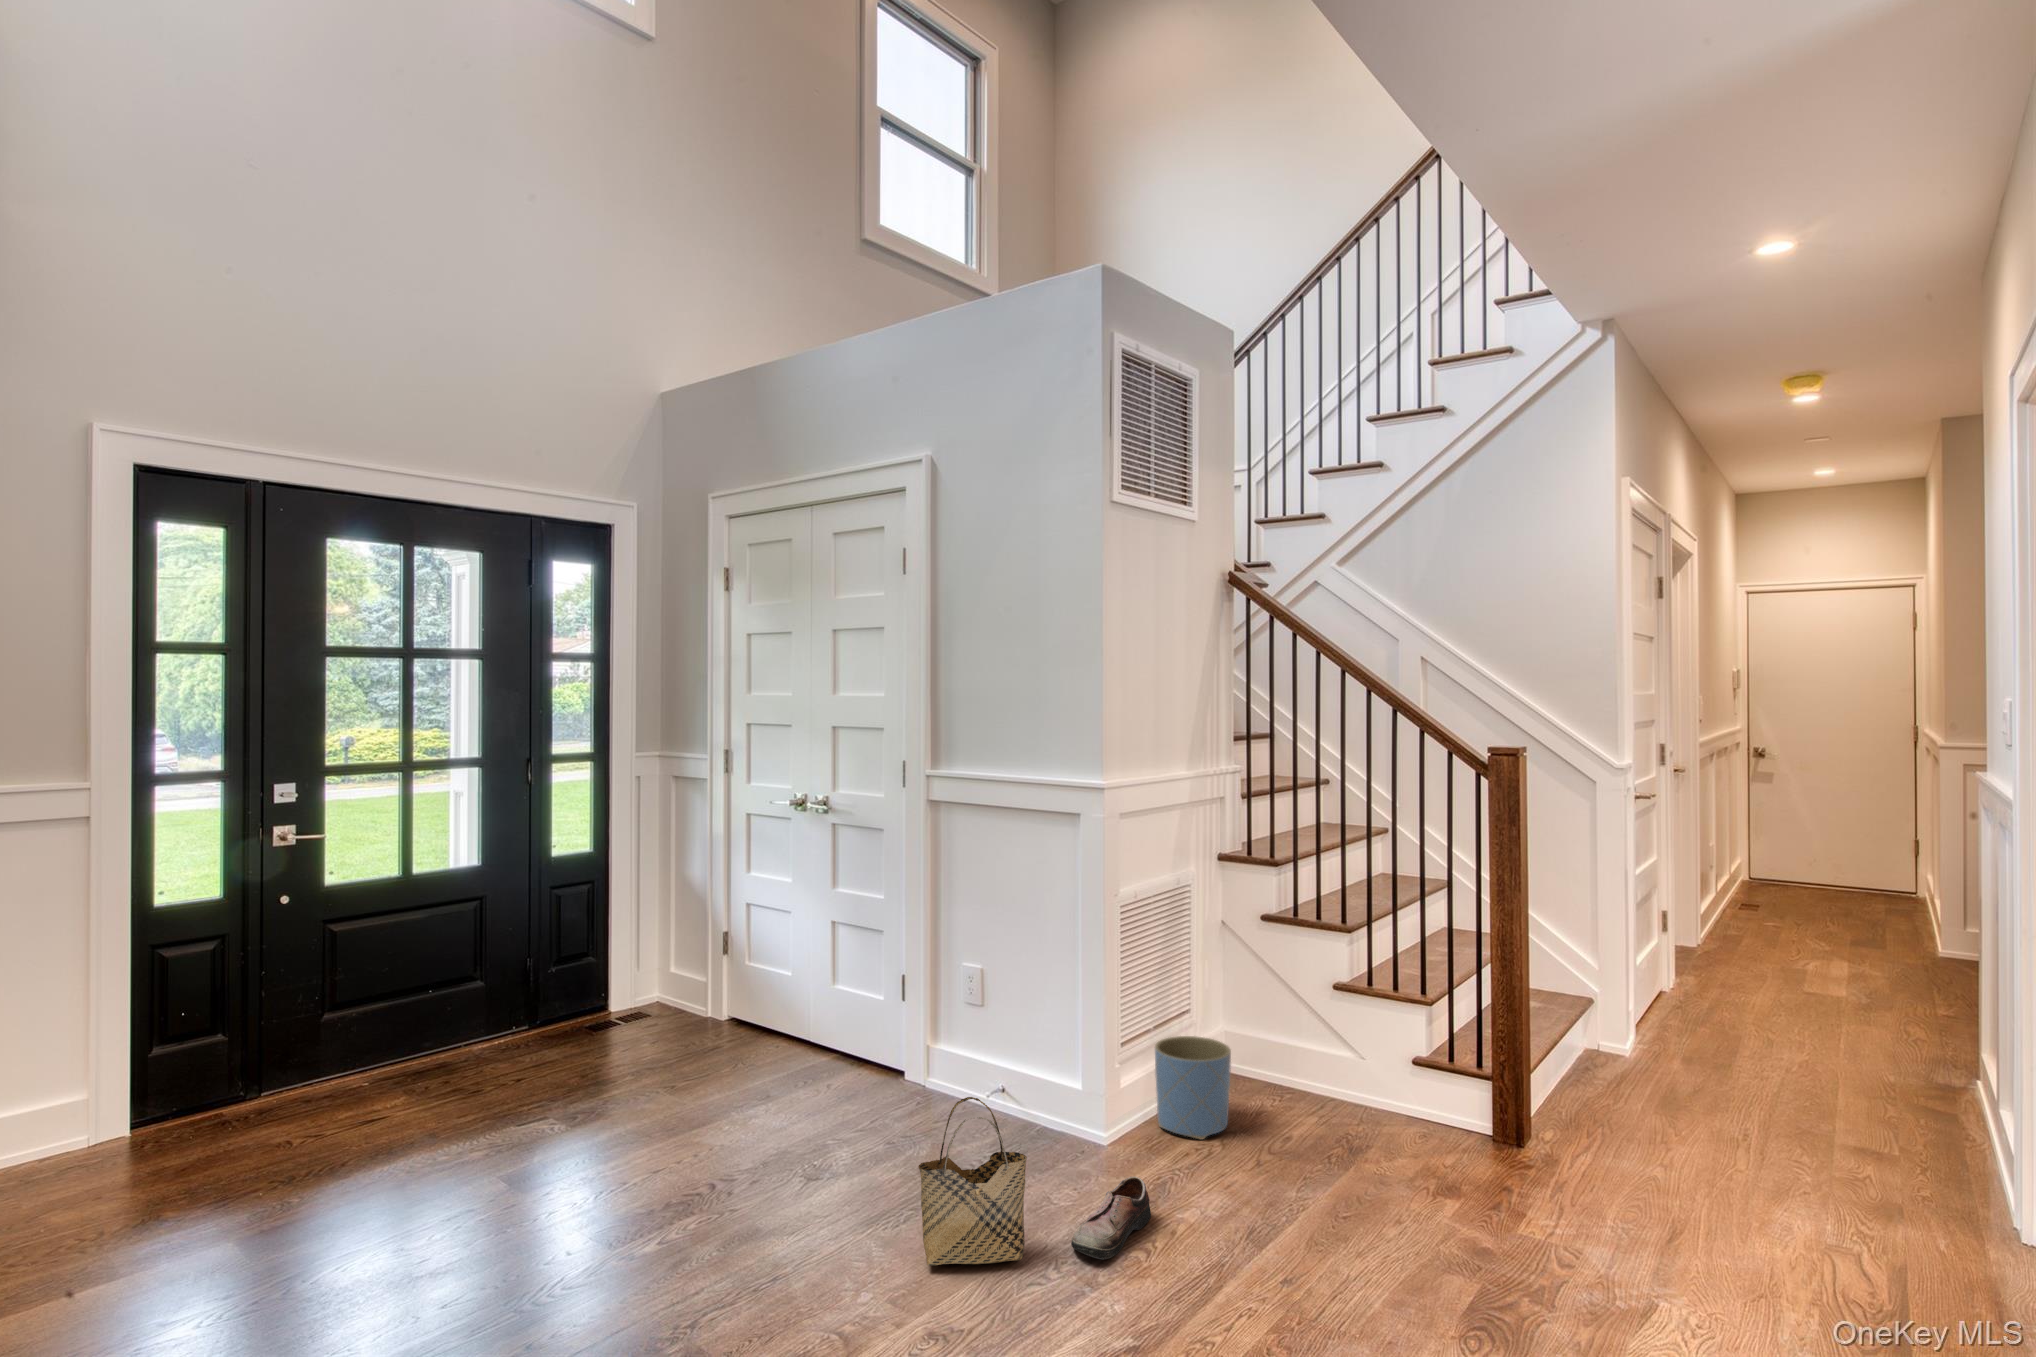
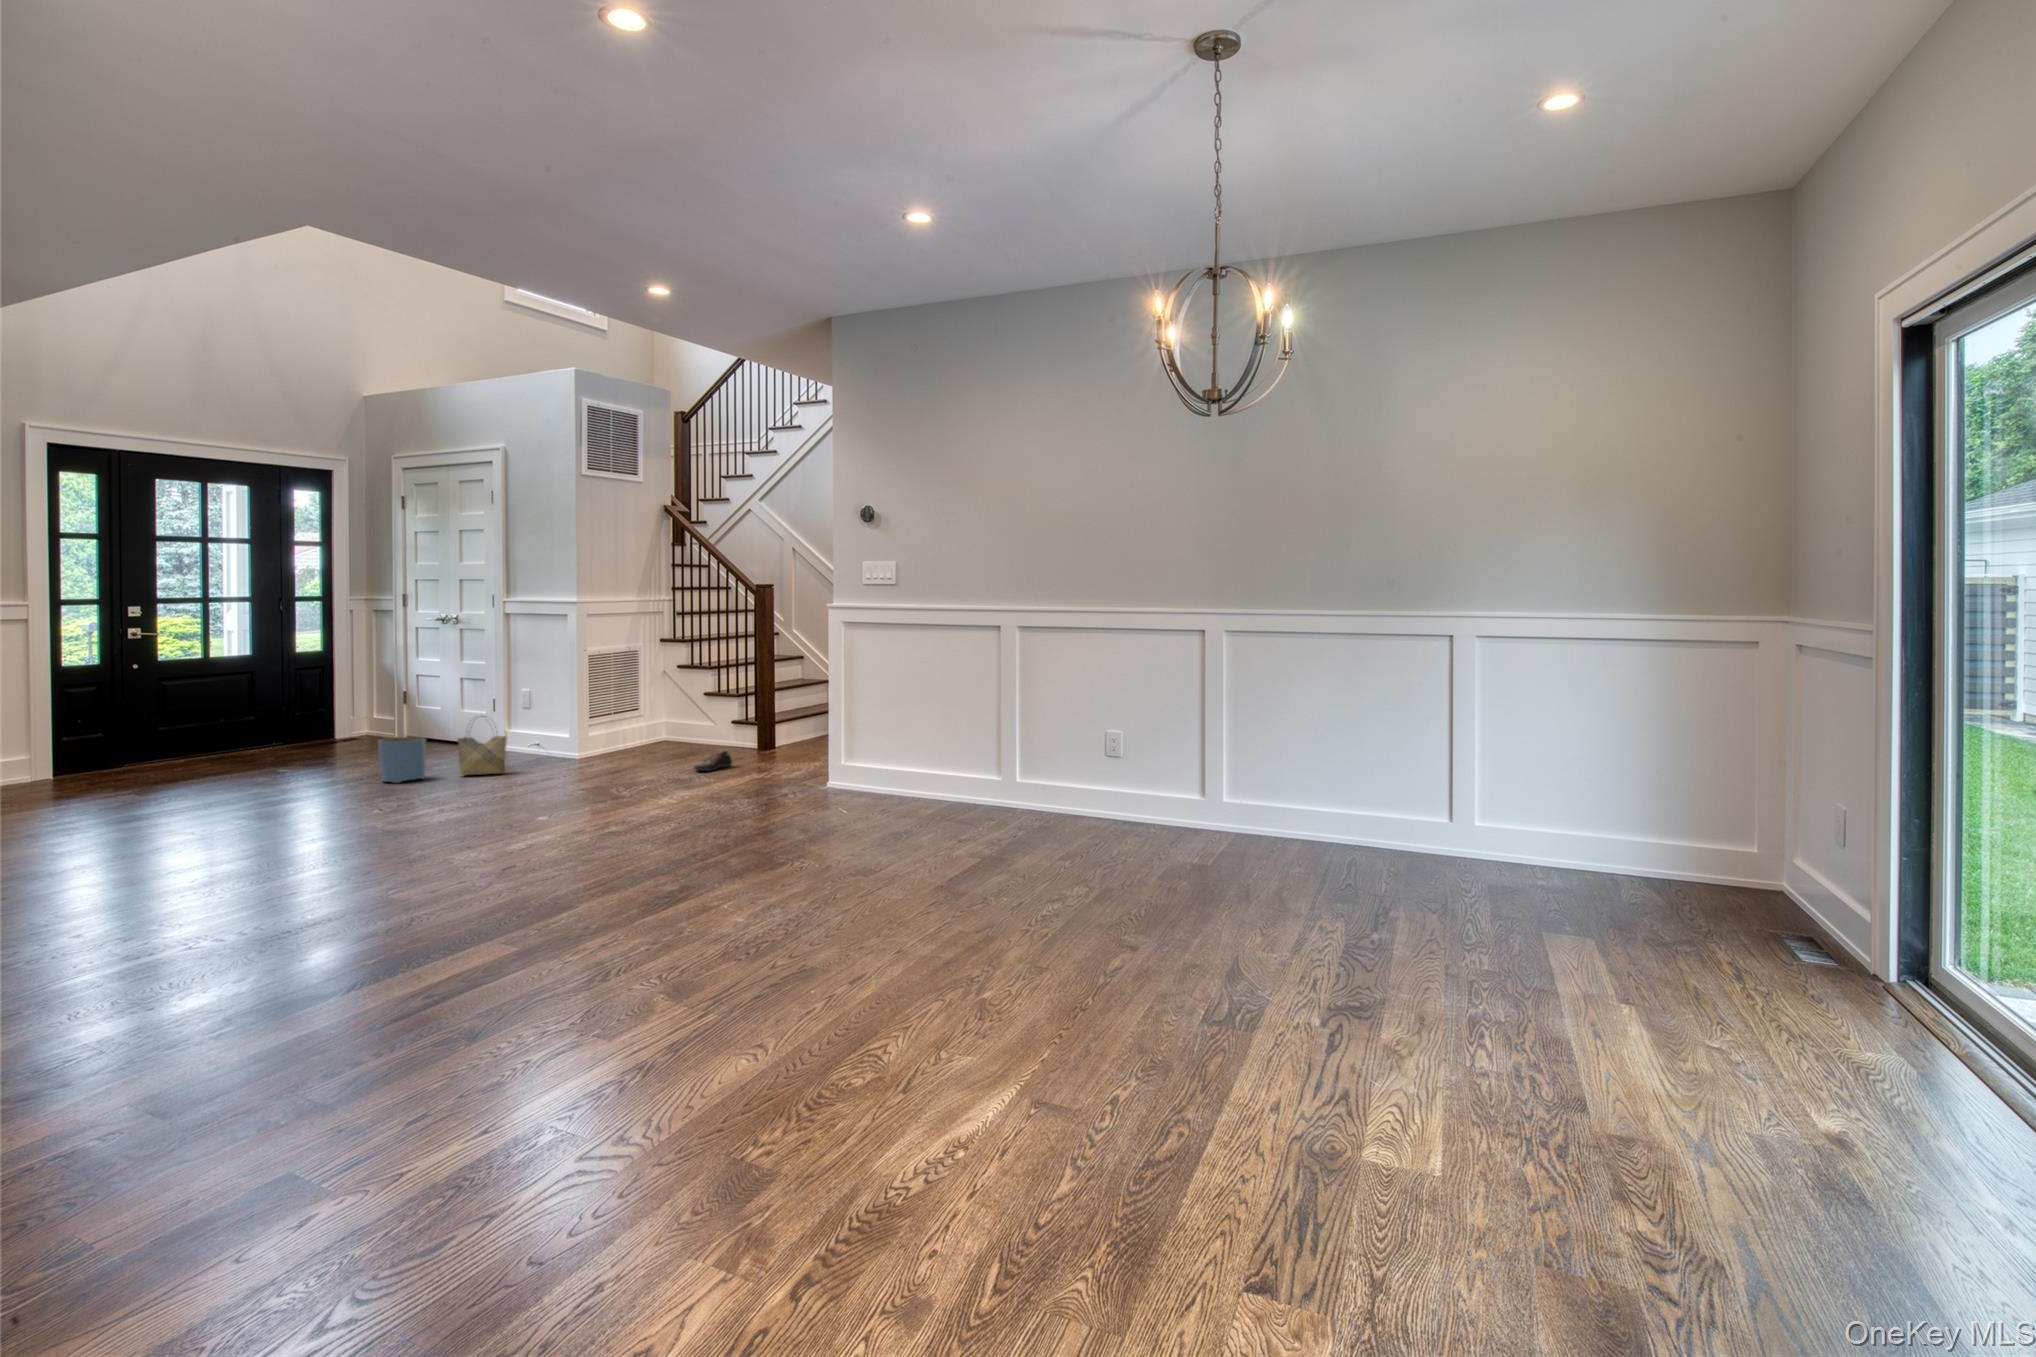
planter: present [1155,1036,1231,1140] -> present [378,737,426,783]
shoe: present [1071,1177,1151,1259] -> present [694,751,732,771]

